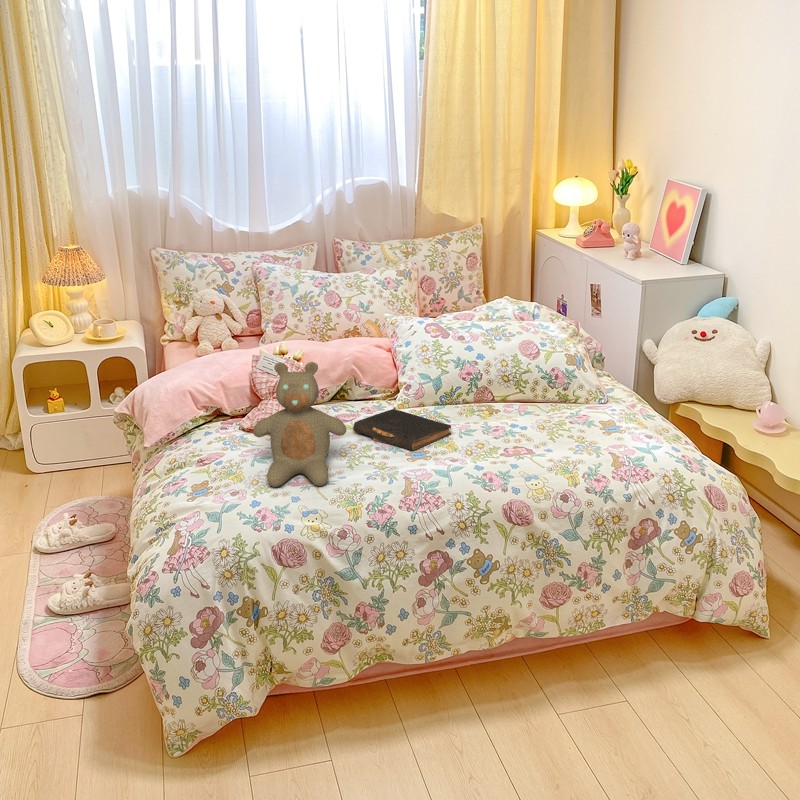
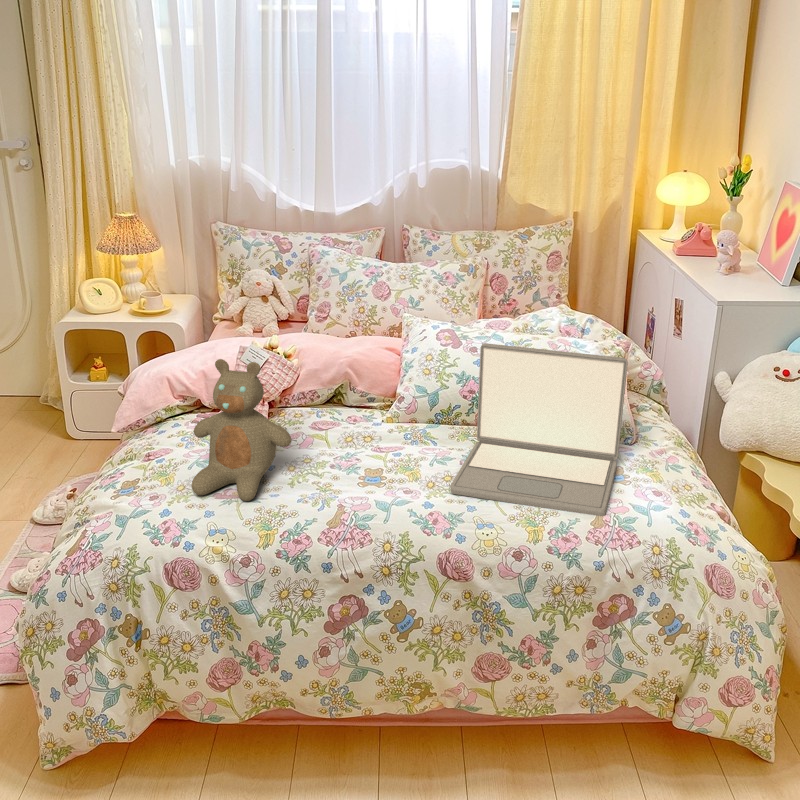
laptop: none [487,329,622,460] -> present [451,343,628,516]
book: present [353,409,451,451] -> none [326,421,431,472]

